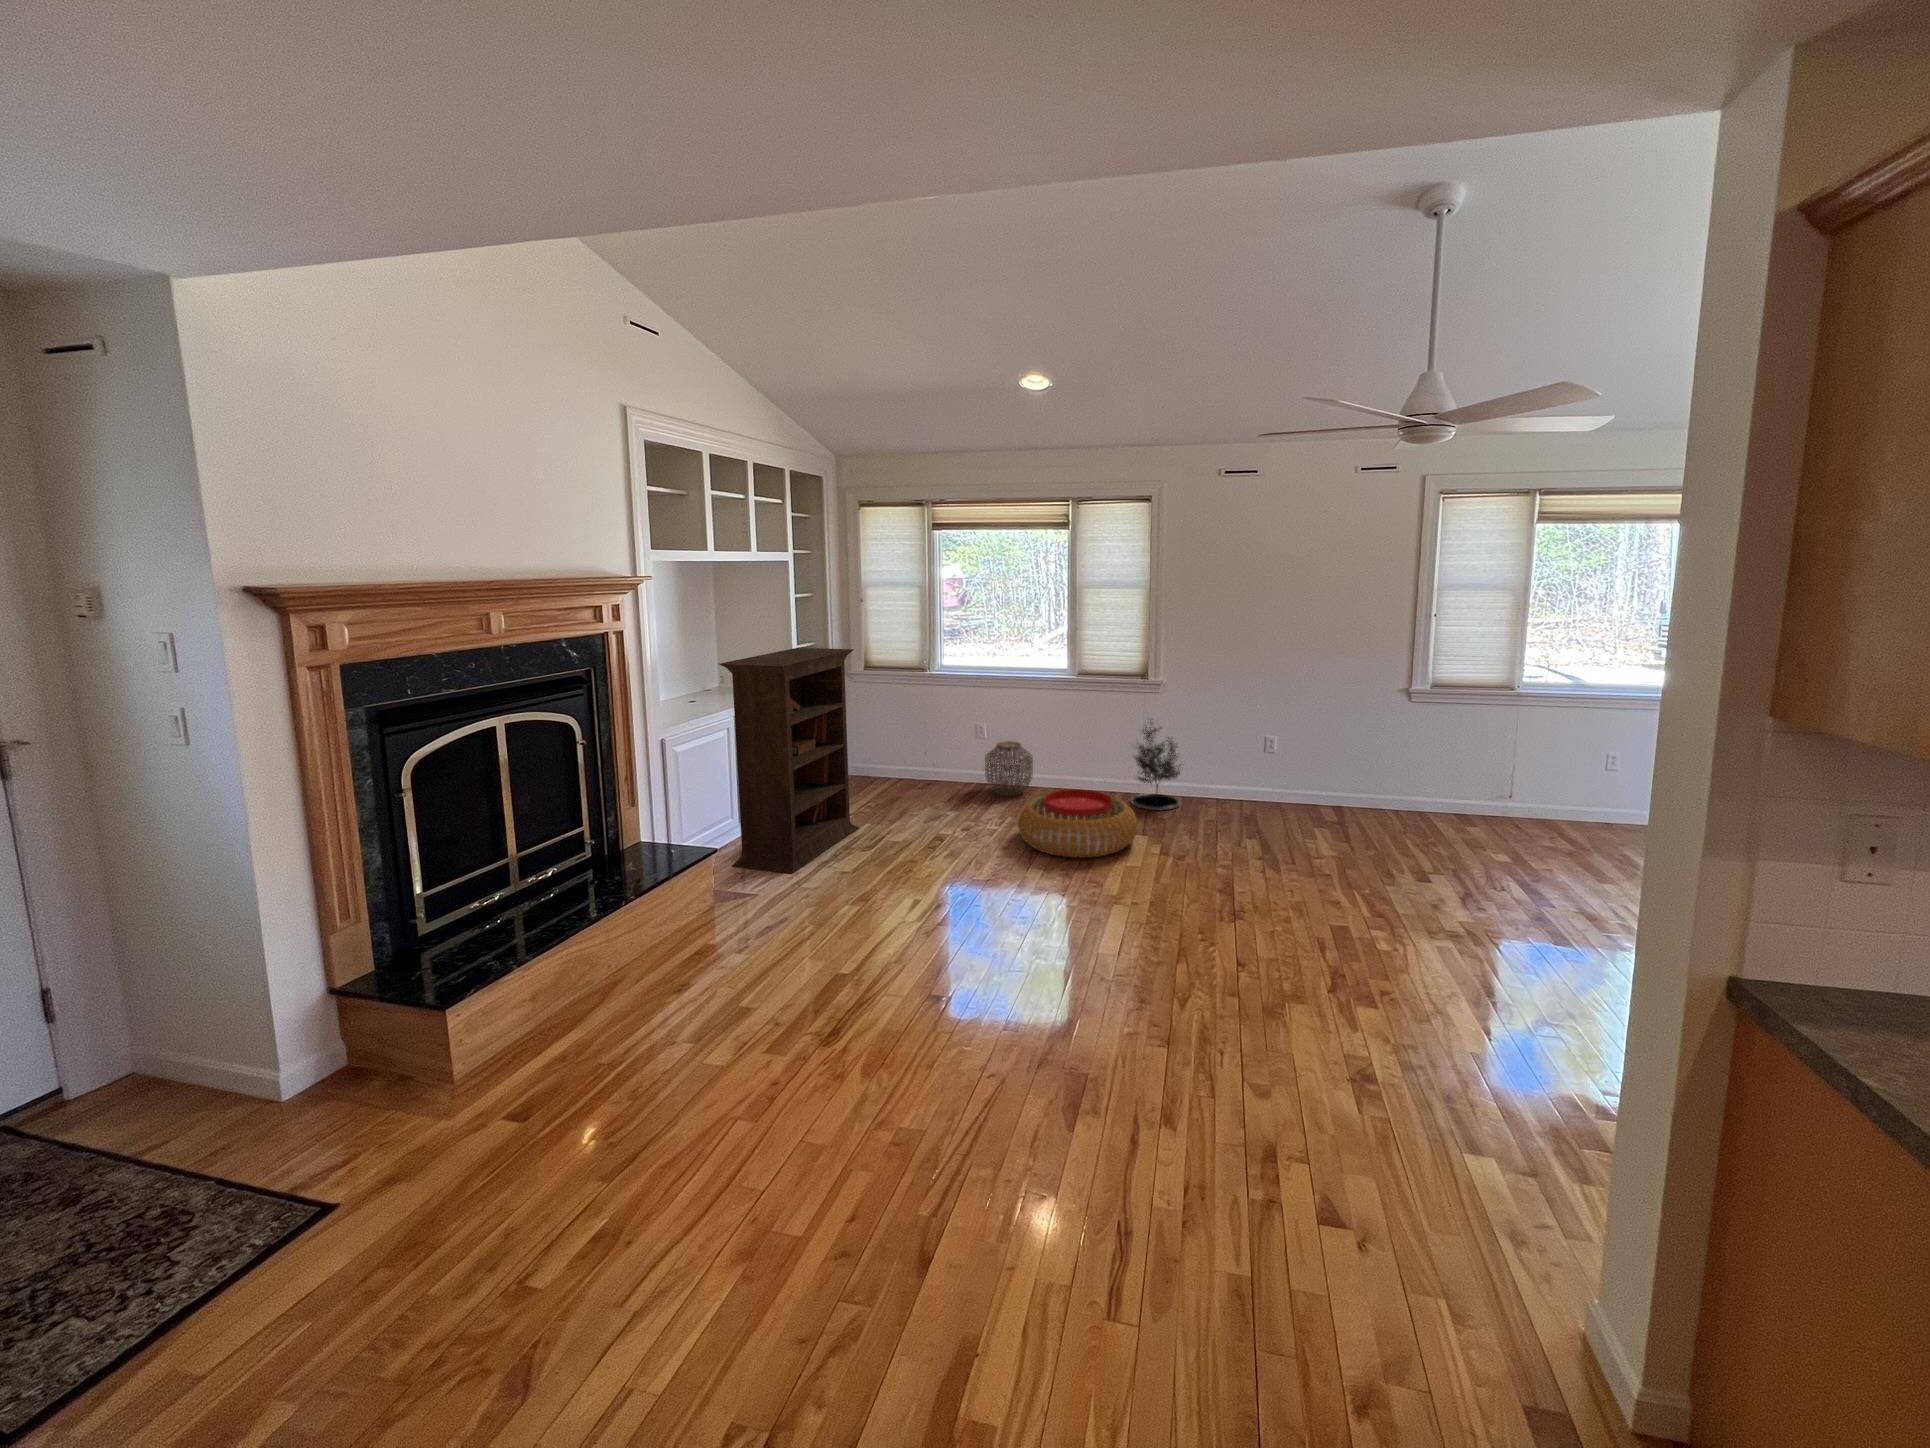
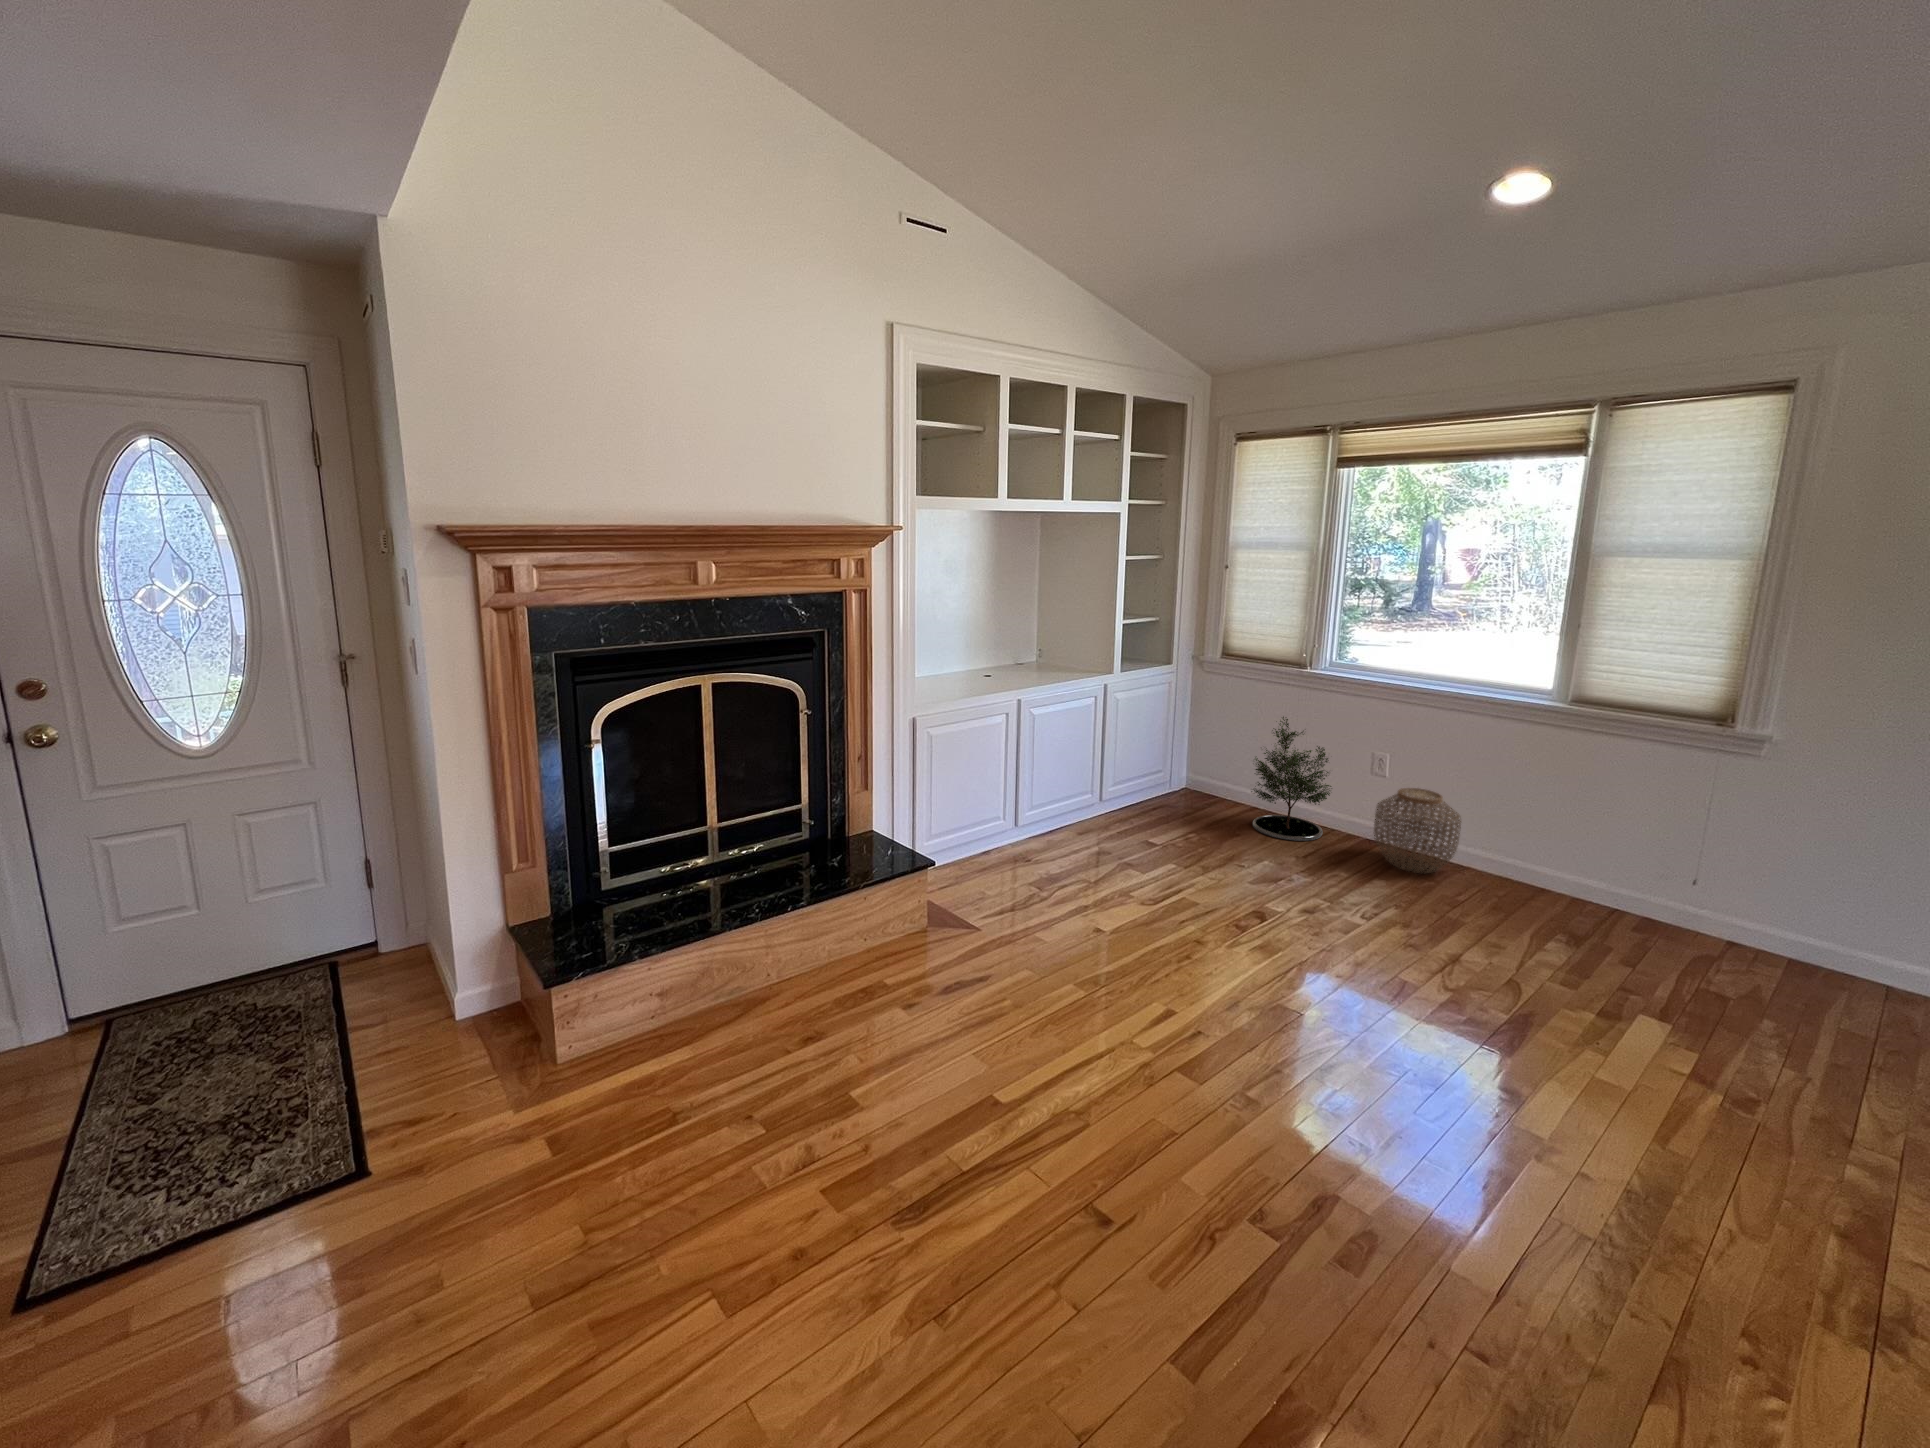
bookcase: present [719,648,859,874] -> none [977,622,1172,913]
potted tree: present [1131,722,1181,810] -> present [1251,717,1332,841]
pouf: present [1018,789,1137,858] -> none [1391,894,1646,1040]

